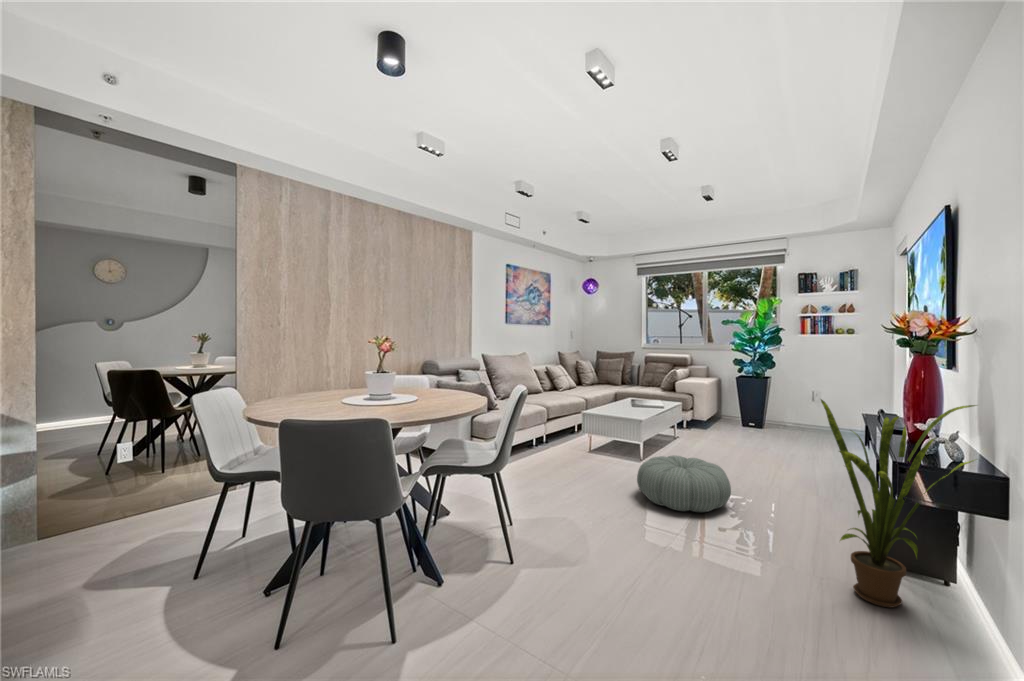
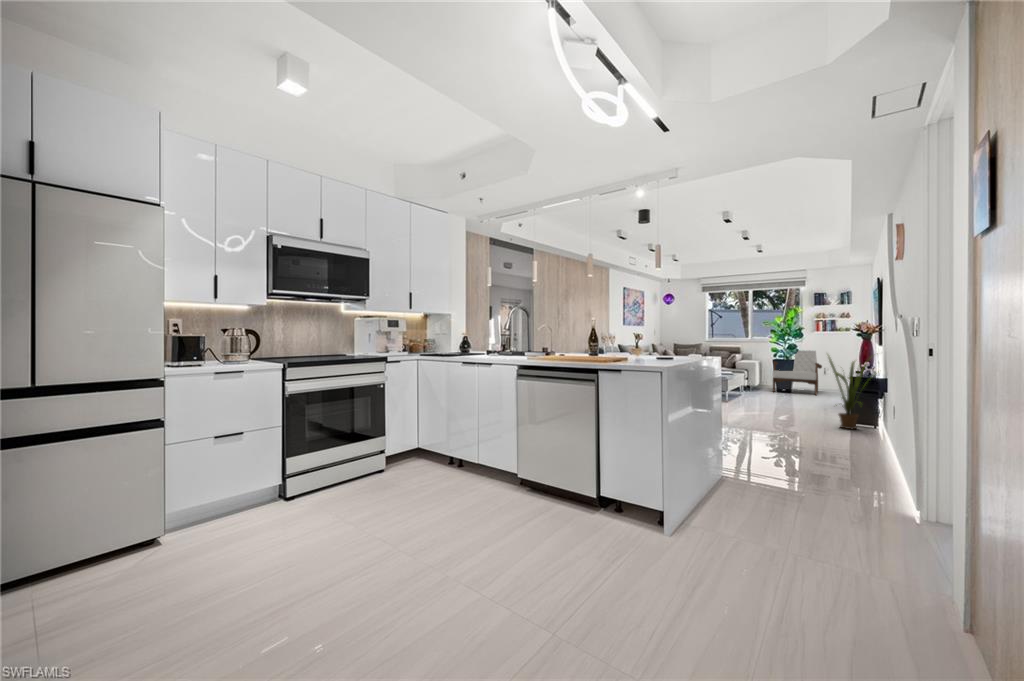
armchair: none [733,362,810,440] -> present [773,350,822,395]
pouf: present [637,456,731,512] -> none [734,391,783,413]

